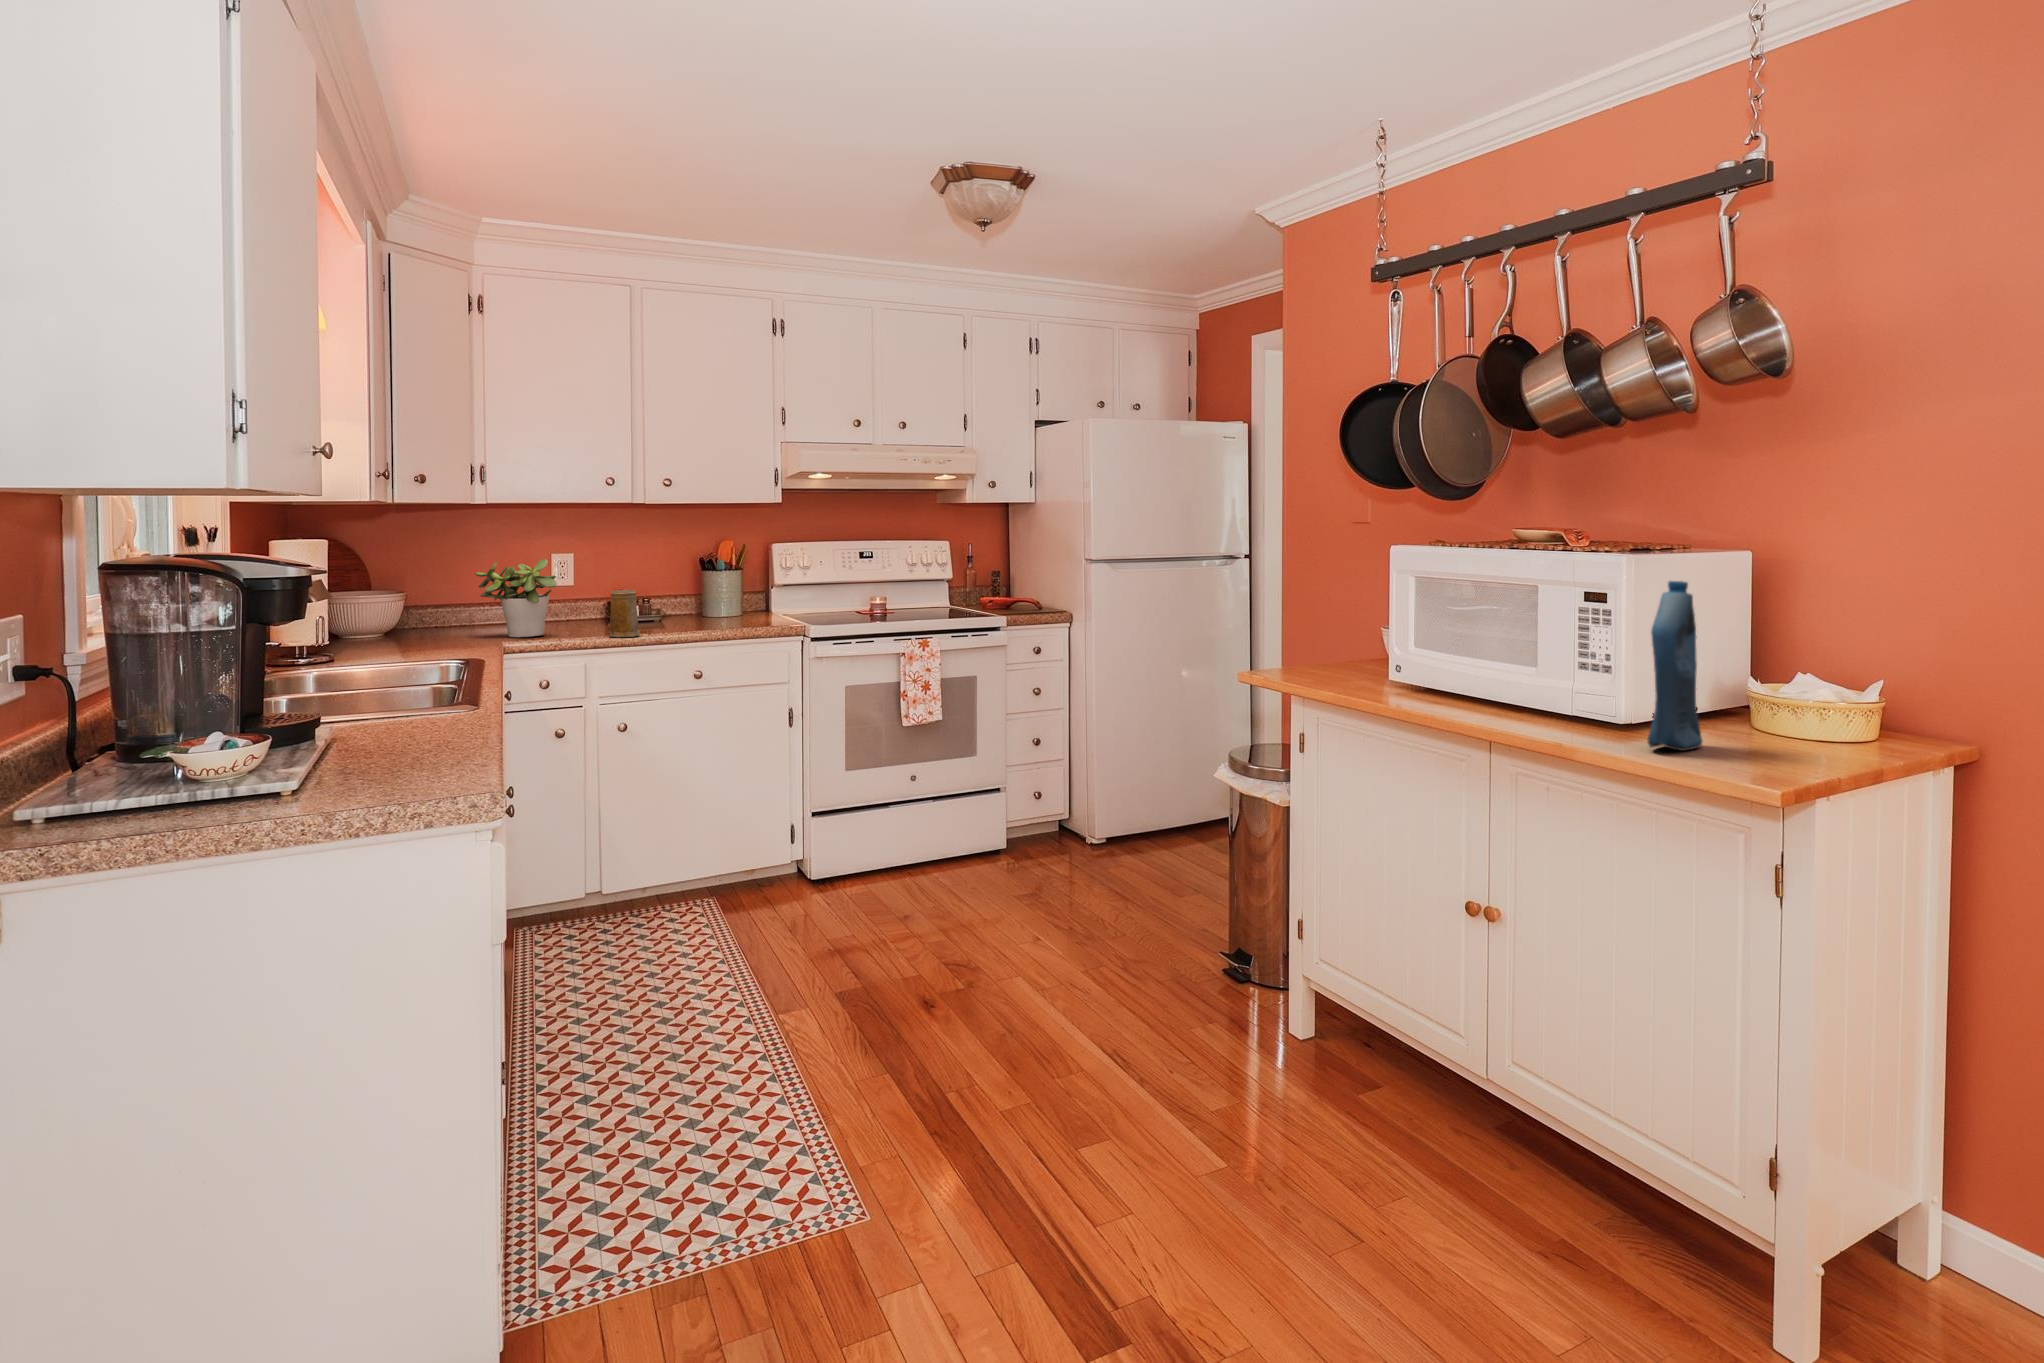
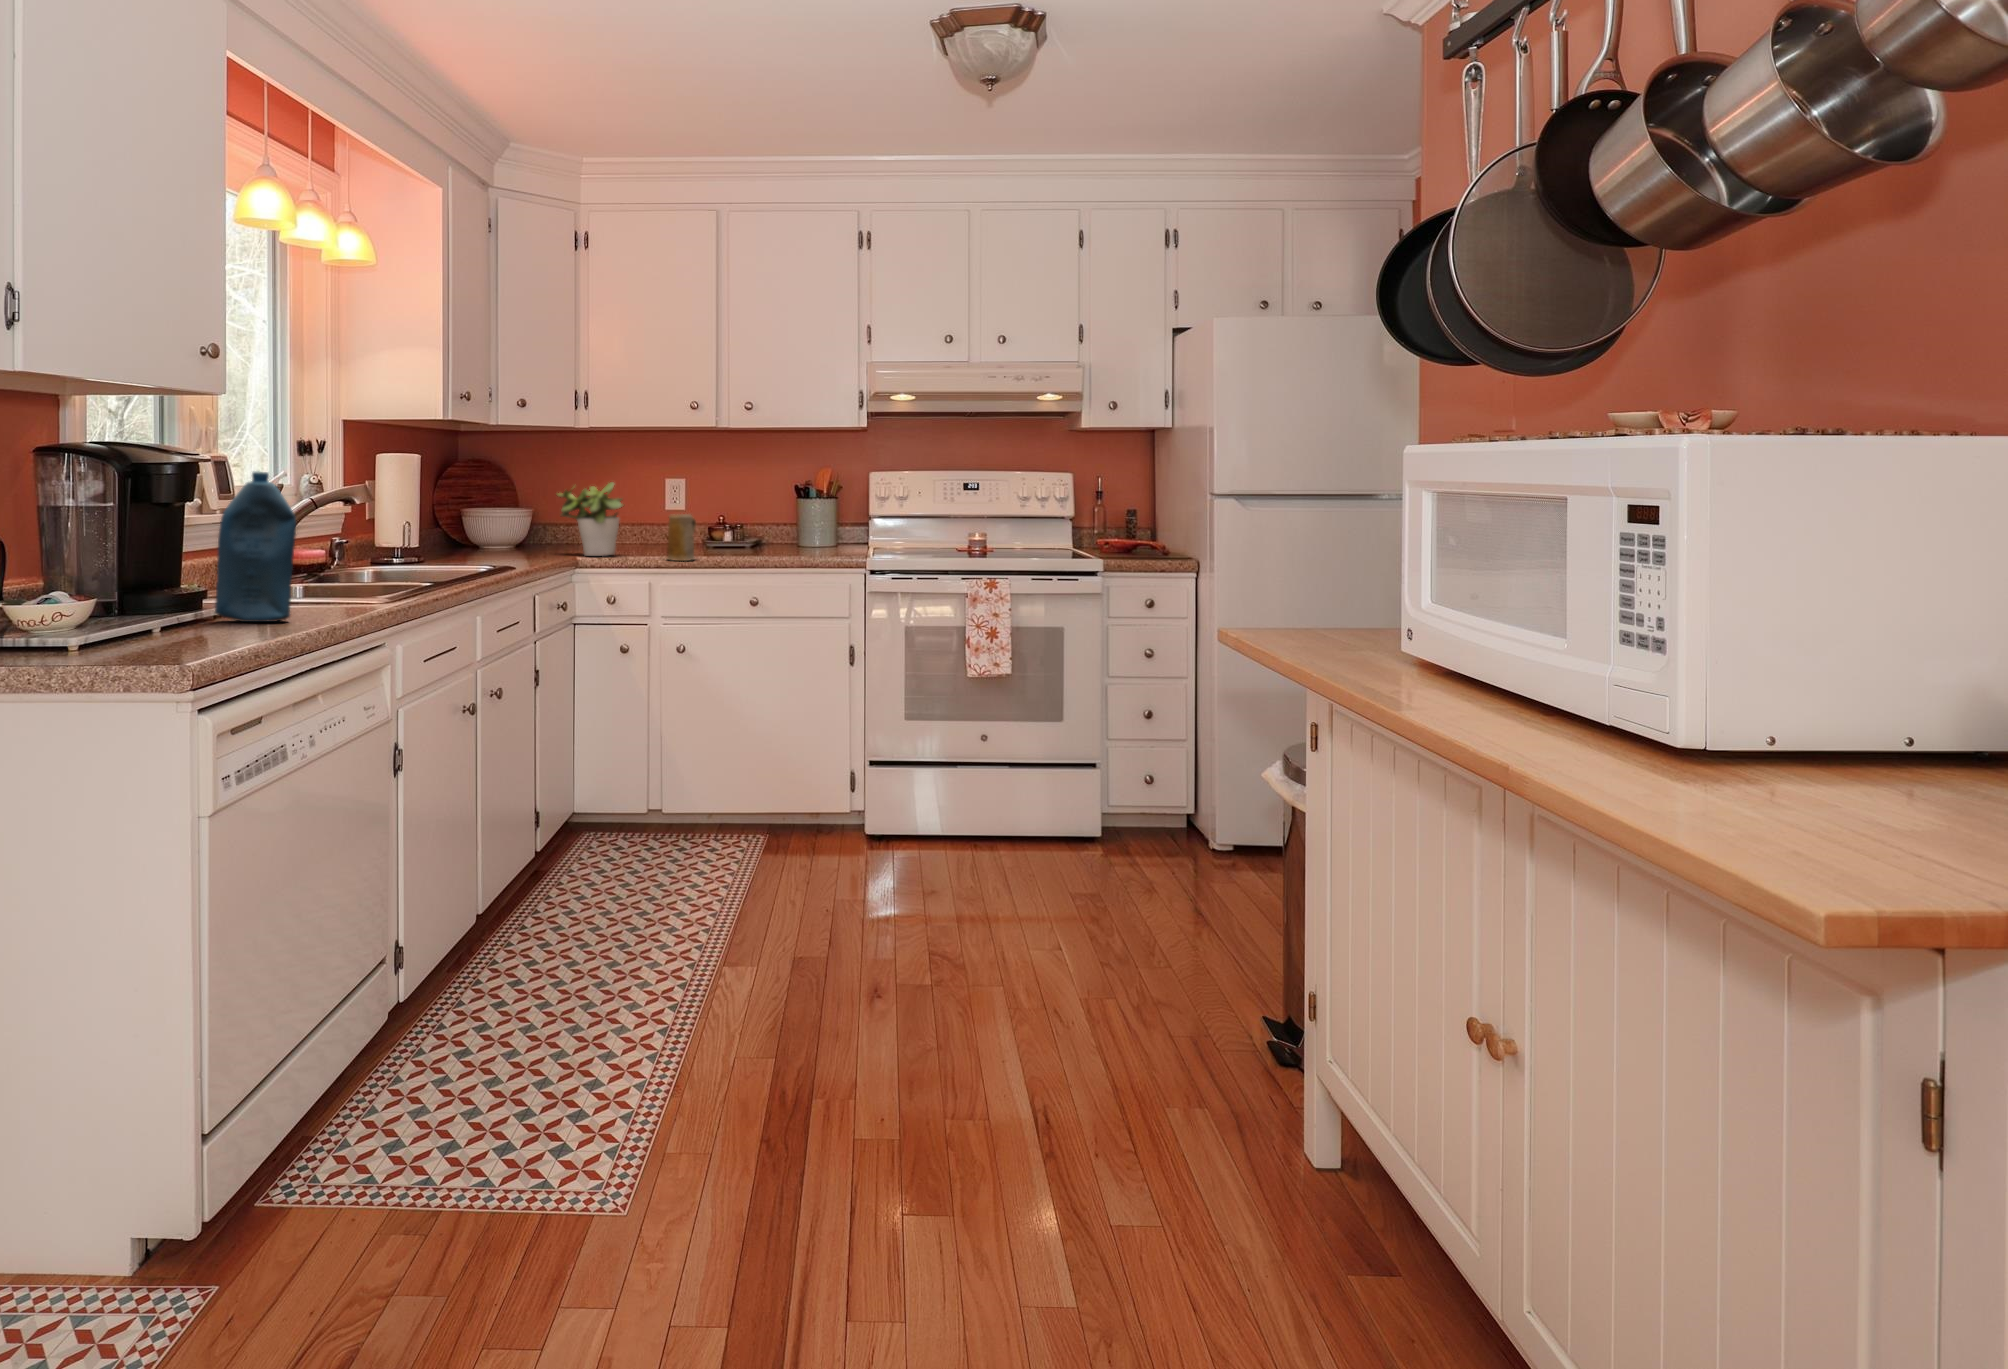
bottle: present [1648,581,1702,751] -> present [215,471,296,622]

